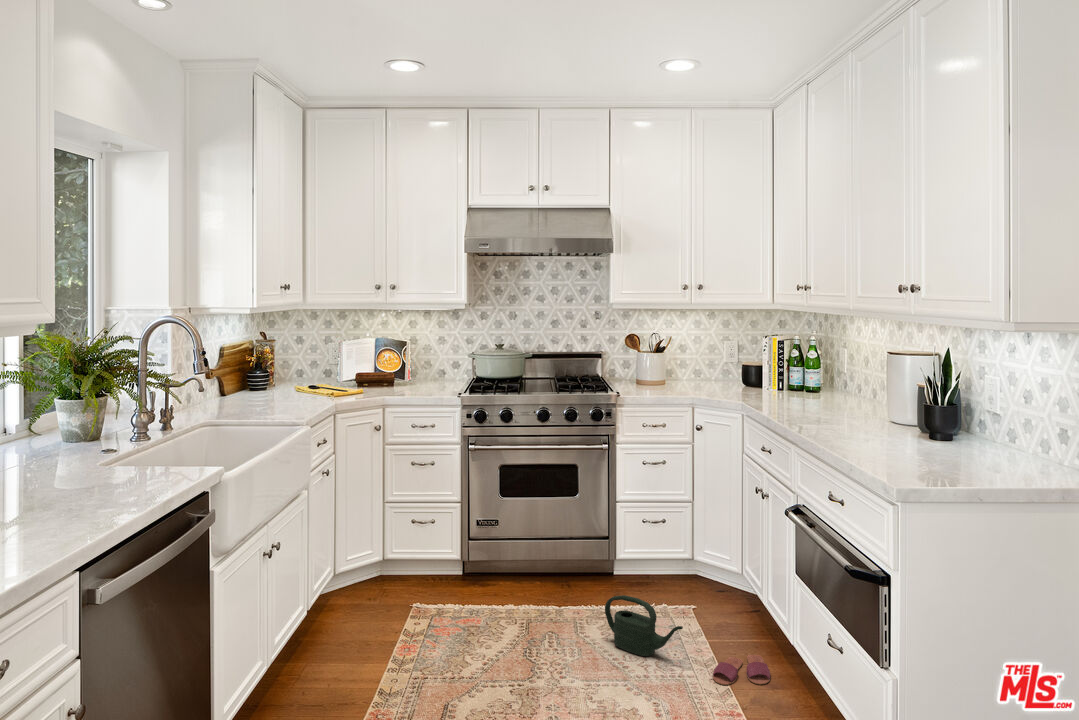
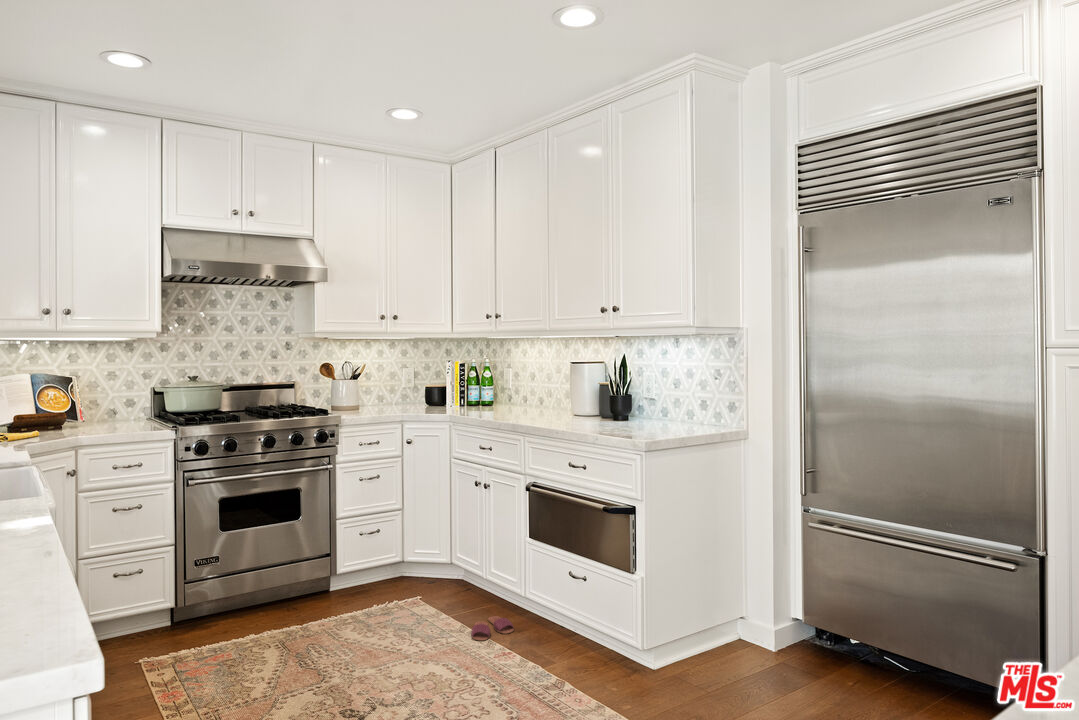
watering can: present [605,595,683,656] -> none [365,589,443,640]

